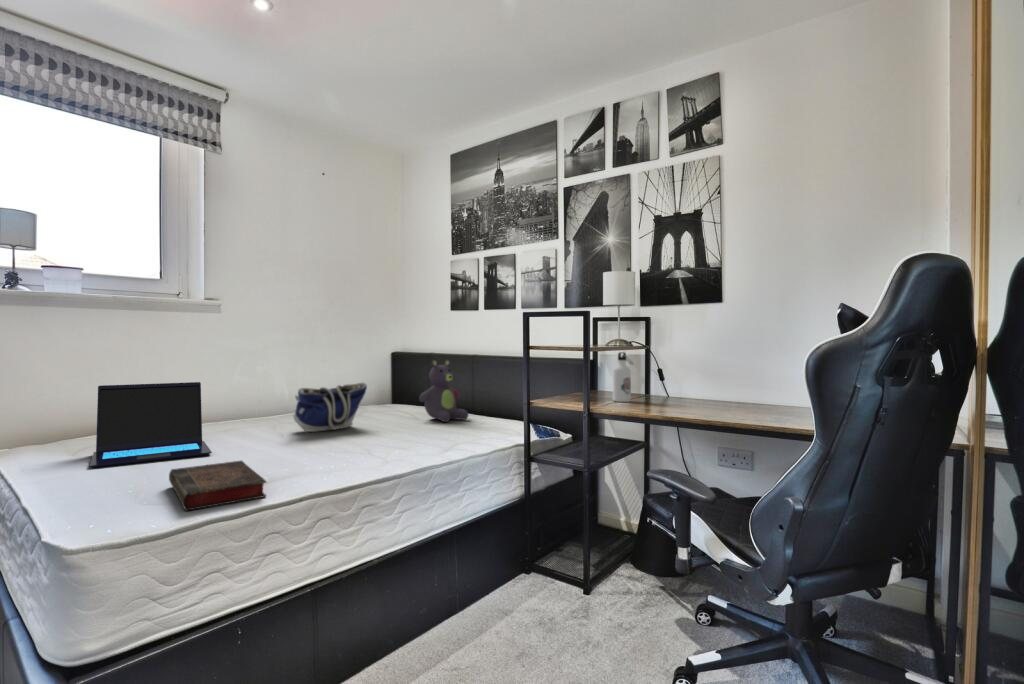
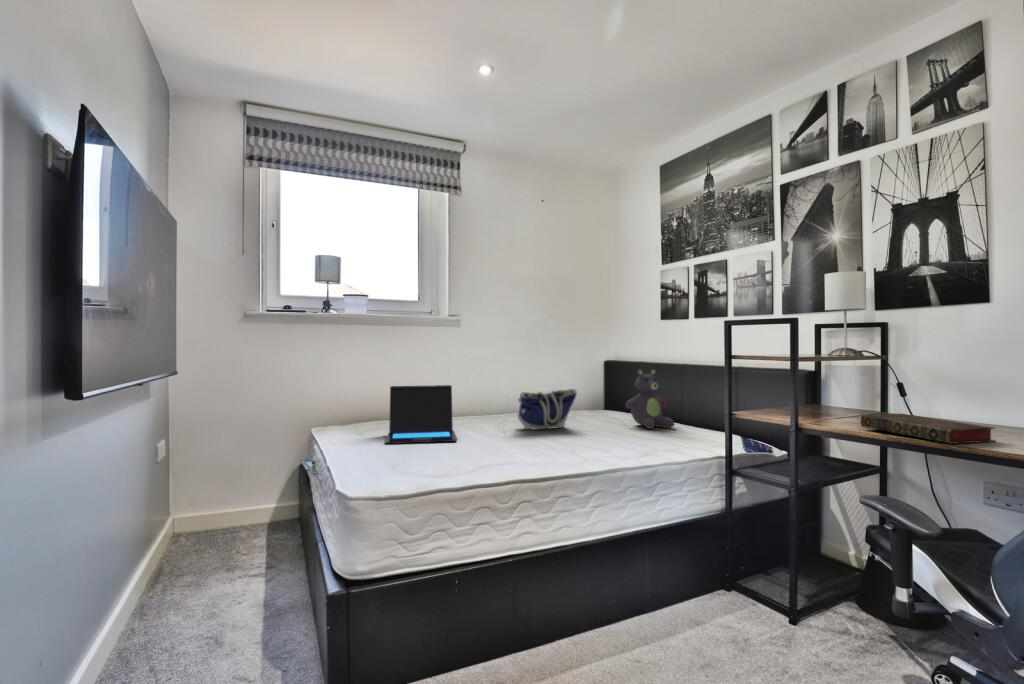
water bottle: present [613,352,634,402] -> none [830,365,862,420]
book: present [169,461,266,510] -> present [861,414,995,444]

